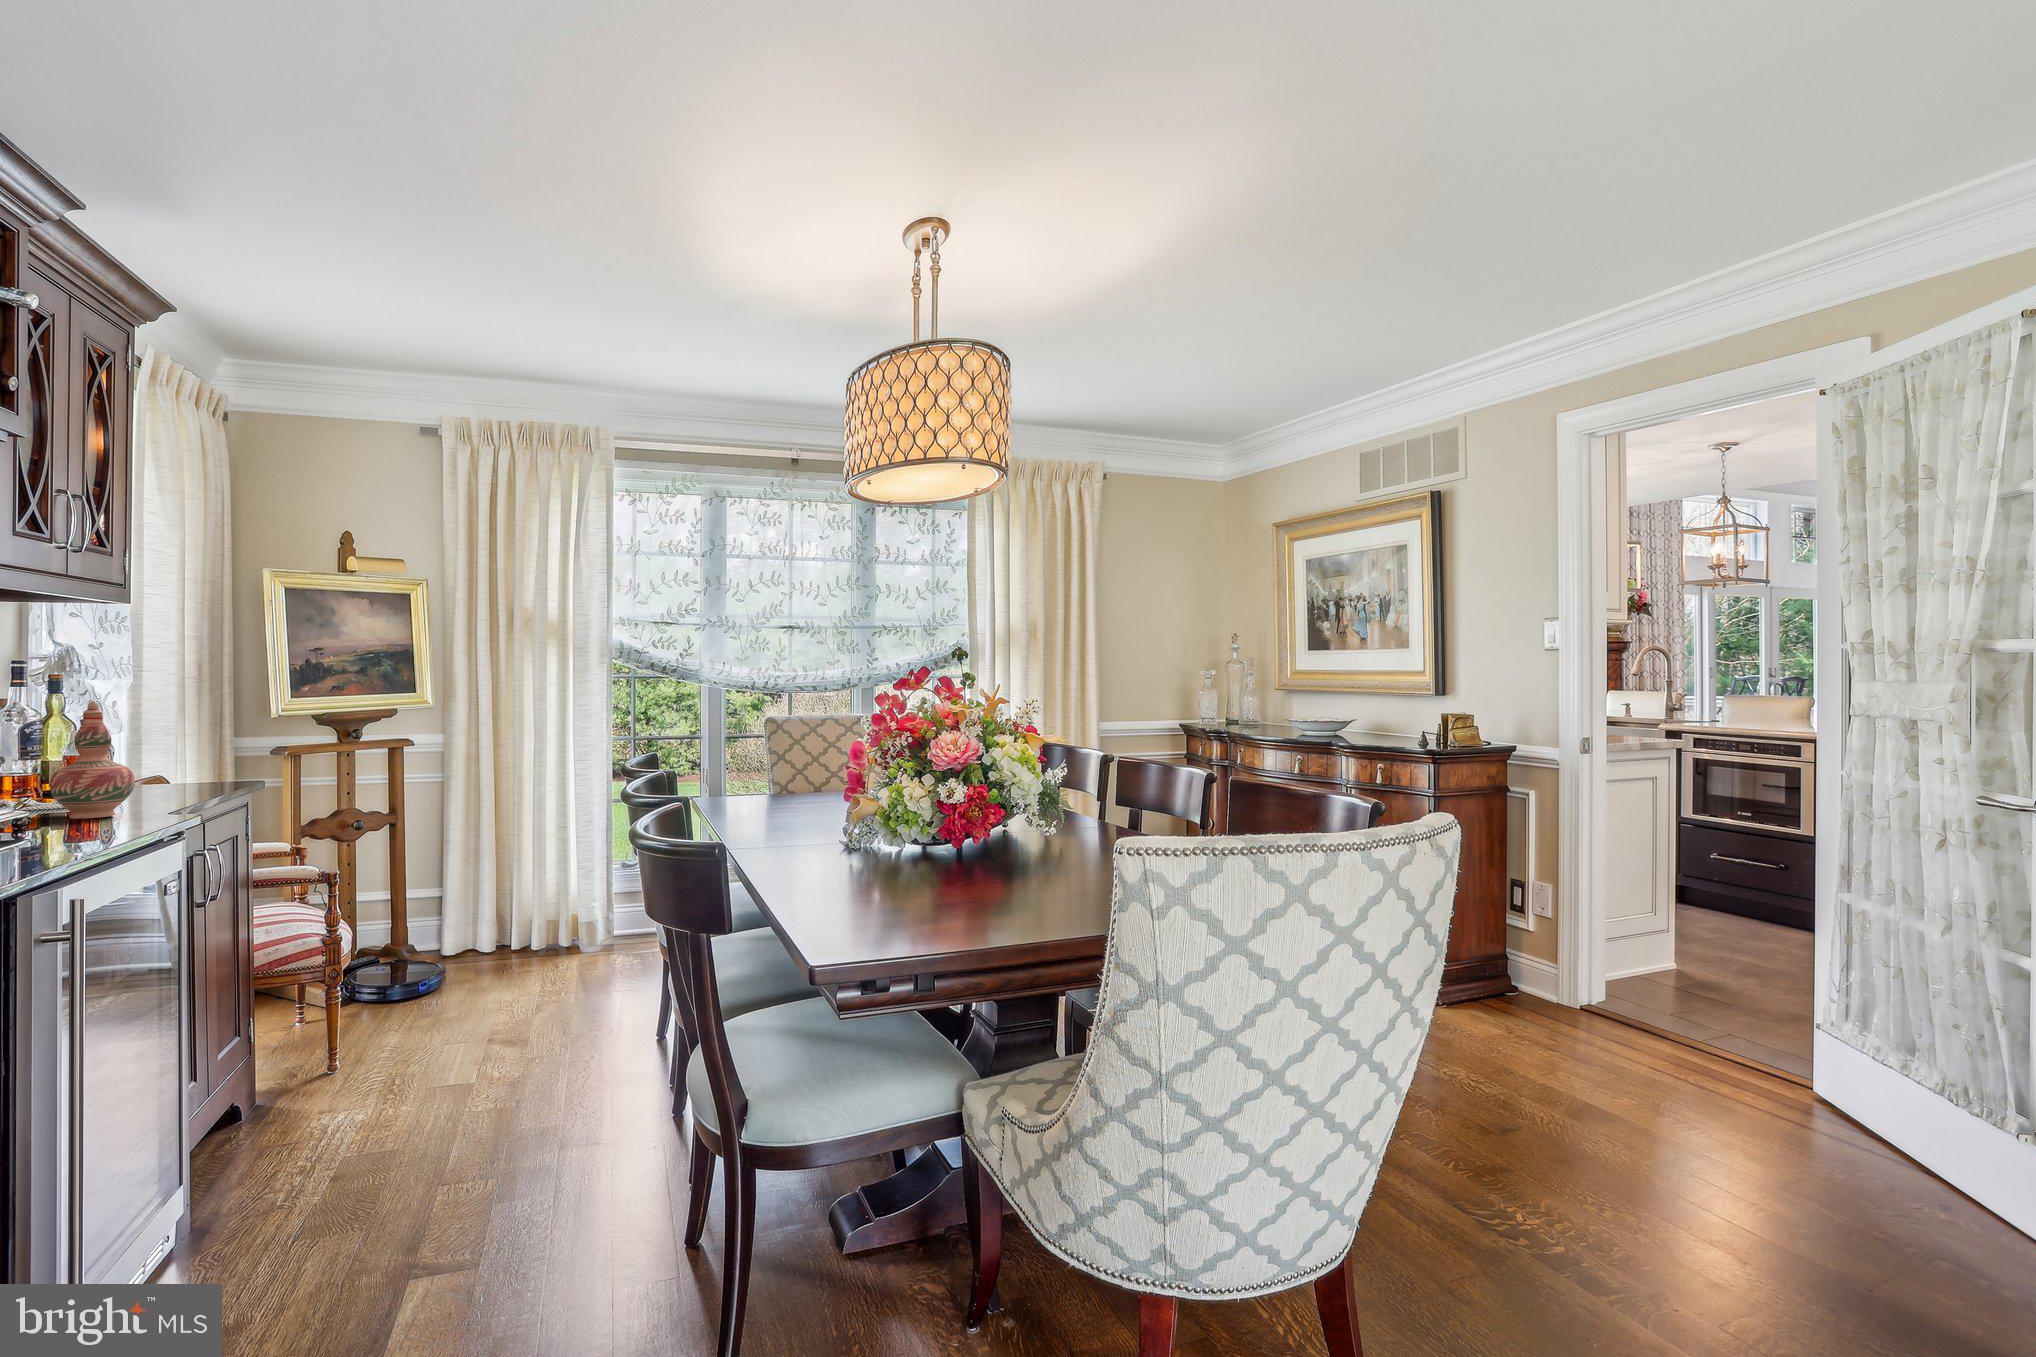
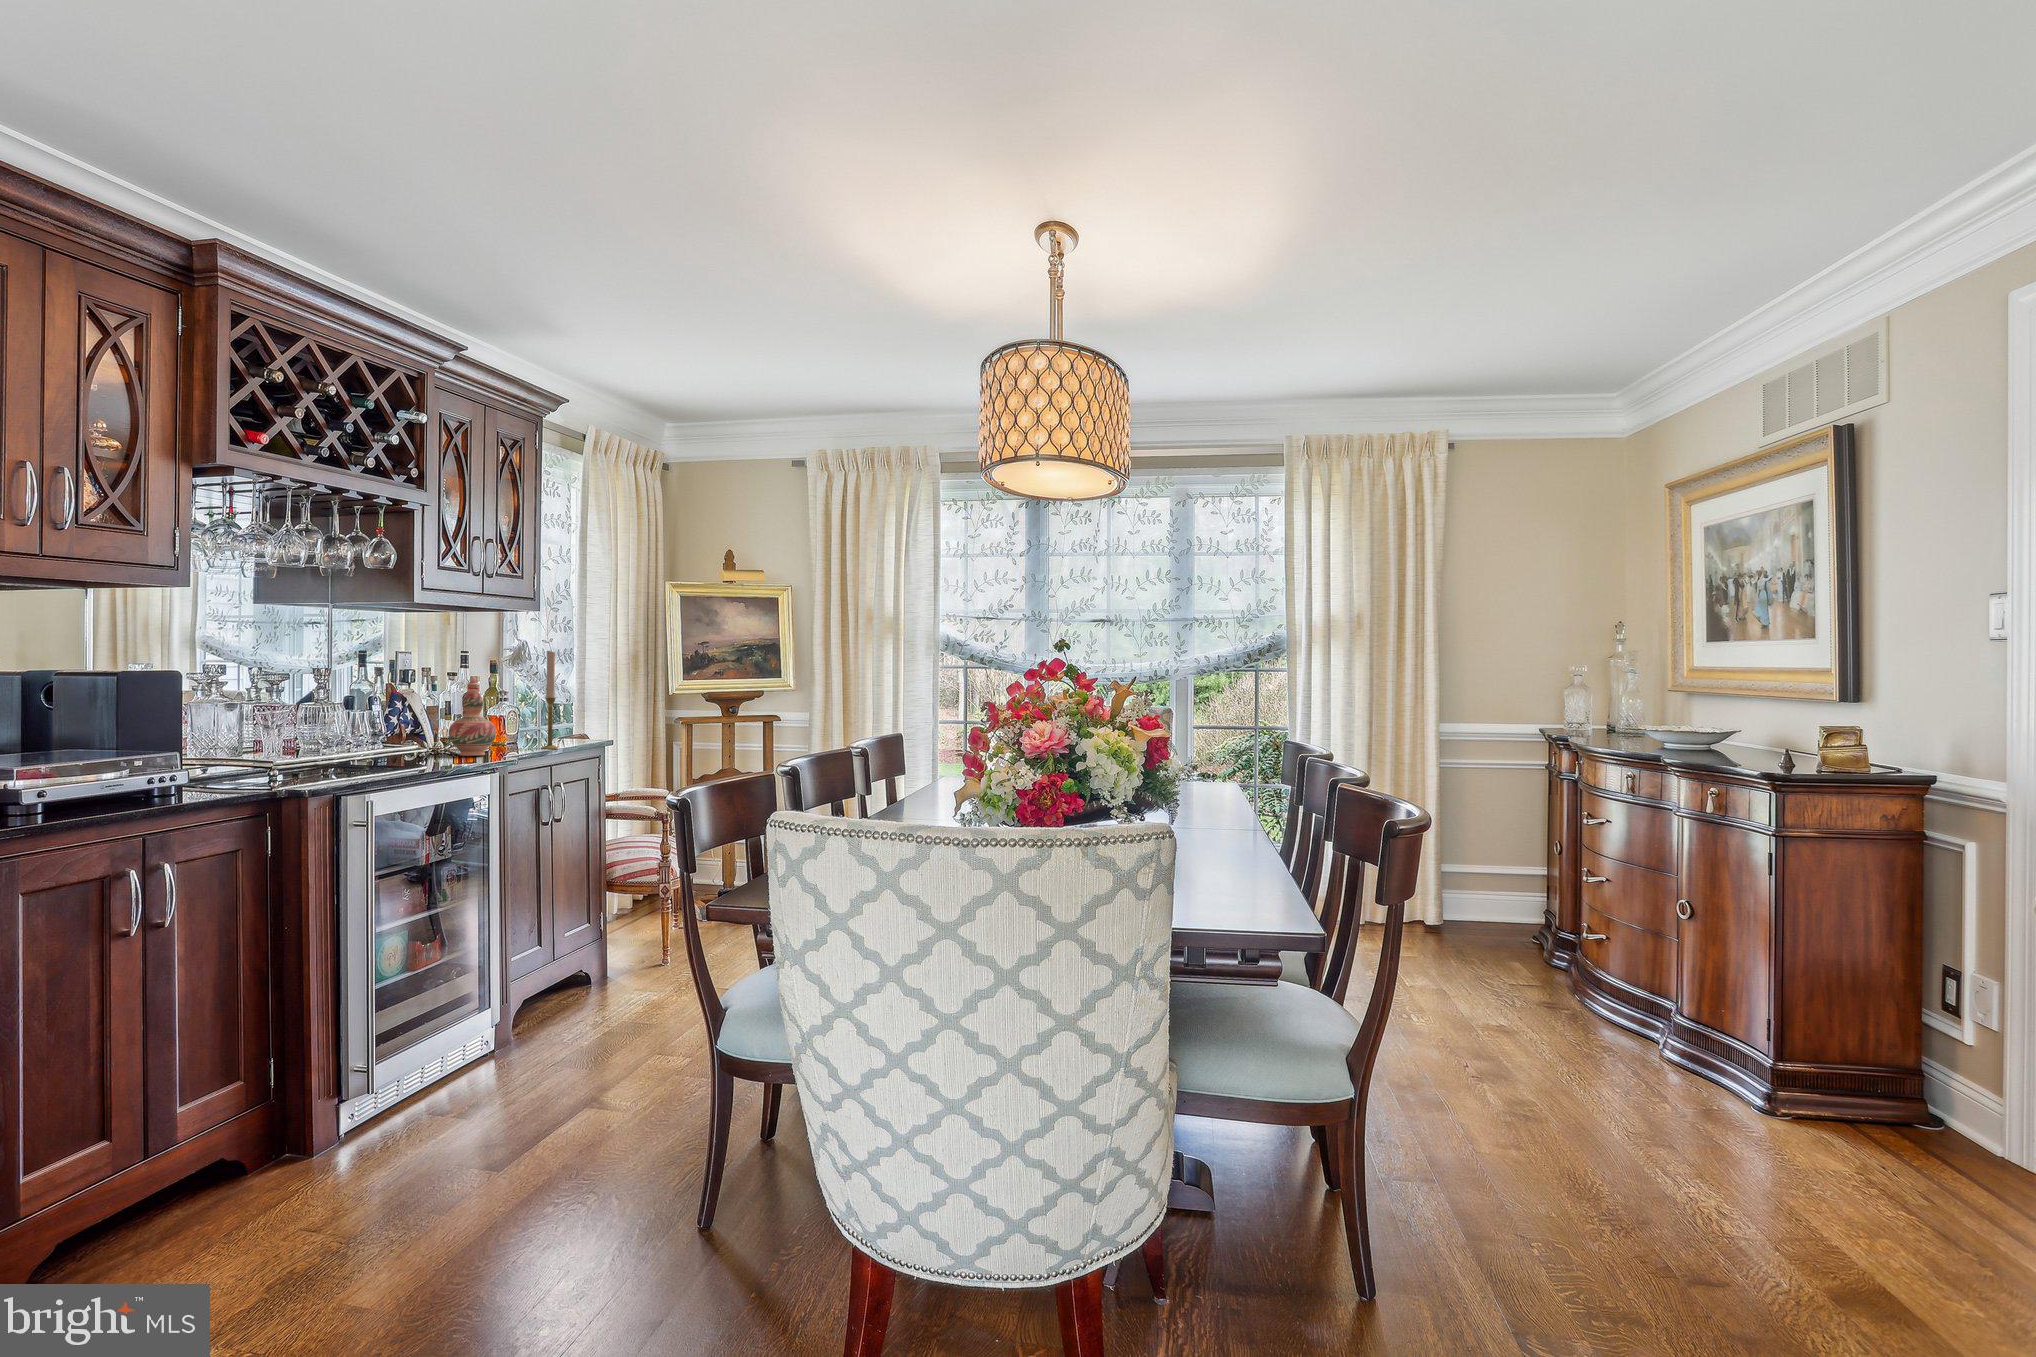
candlestick: none [162,660,192,799] -> present [542,651,558,749]

